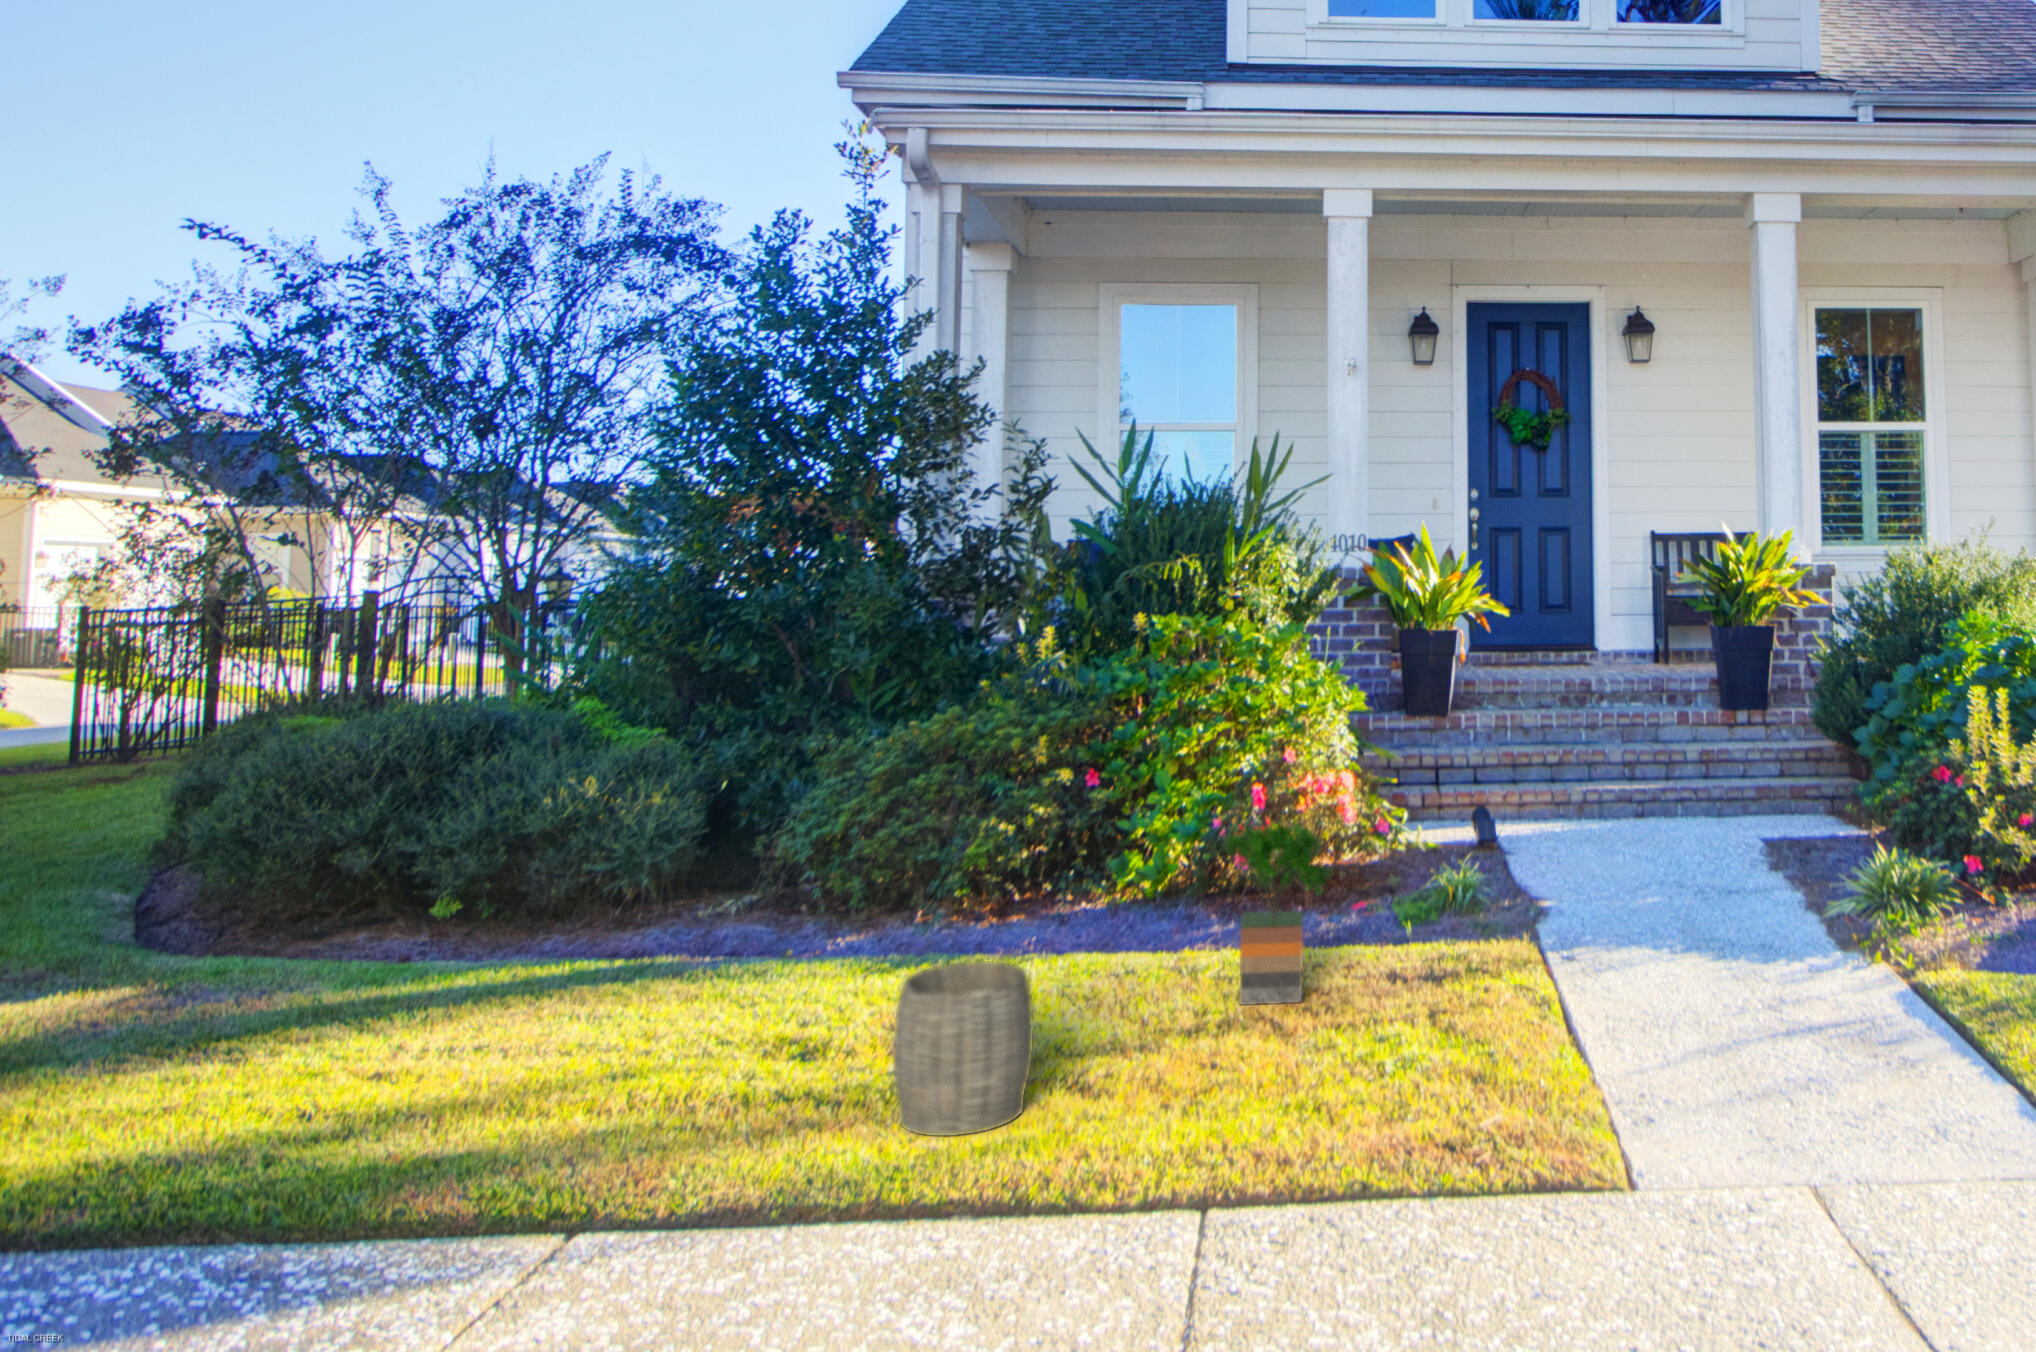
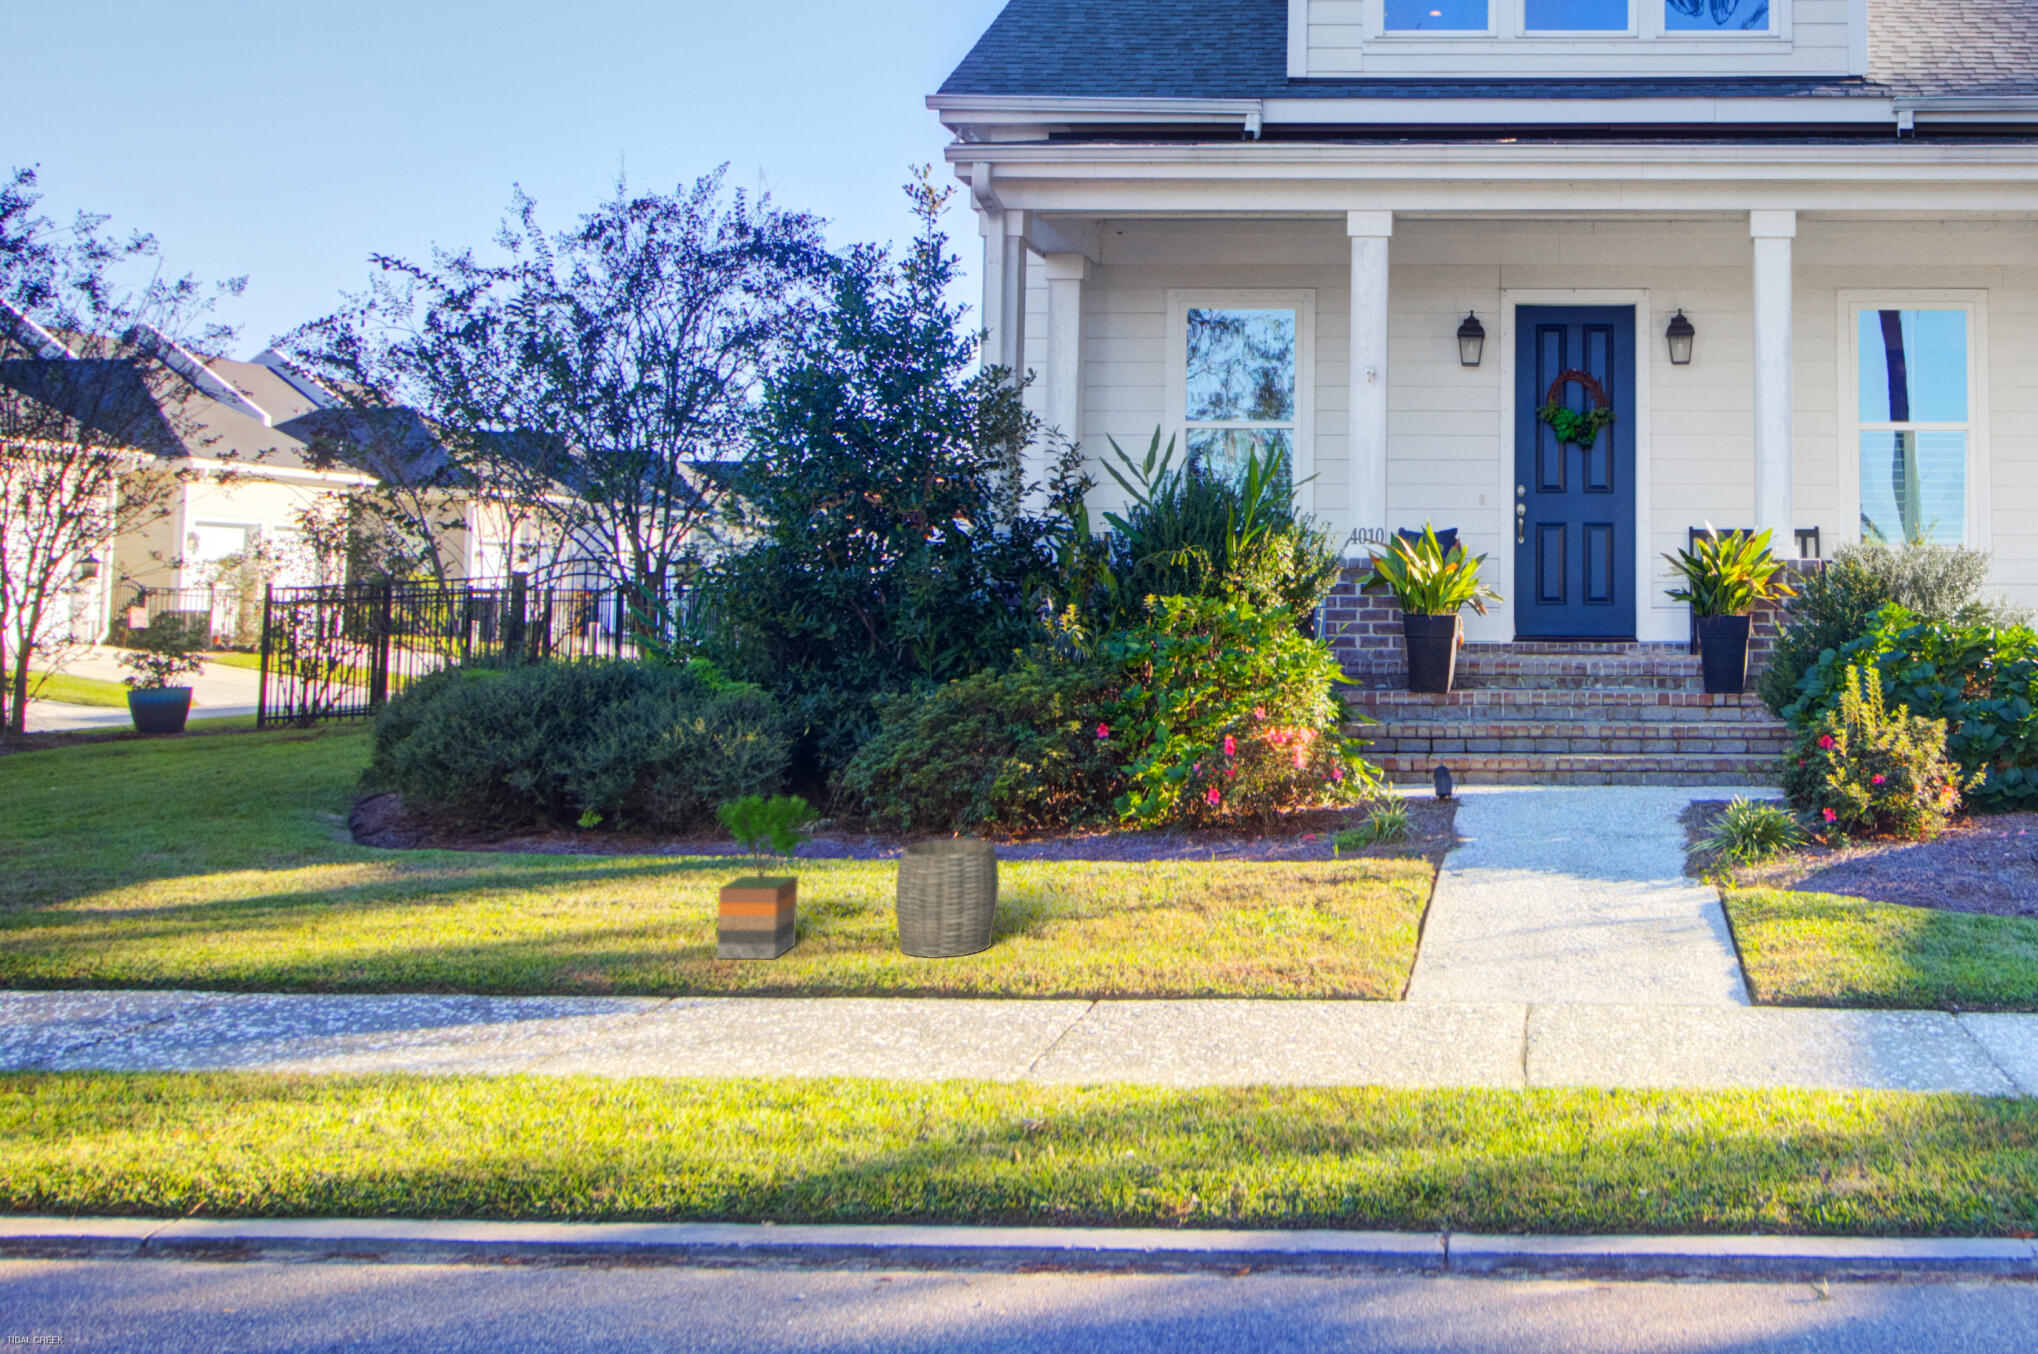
potted tree: present [1222,823,1332,1005] -> present [717,795,818,959]

